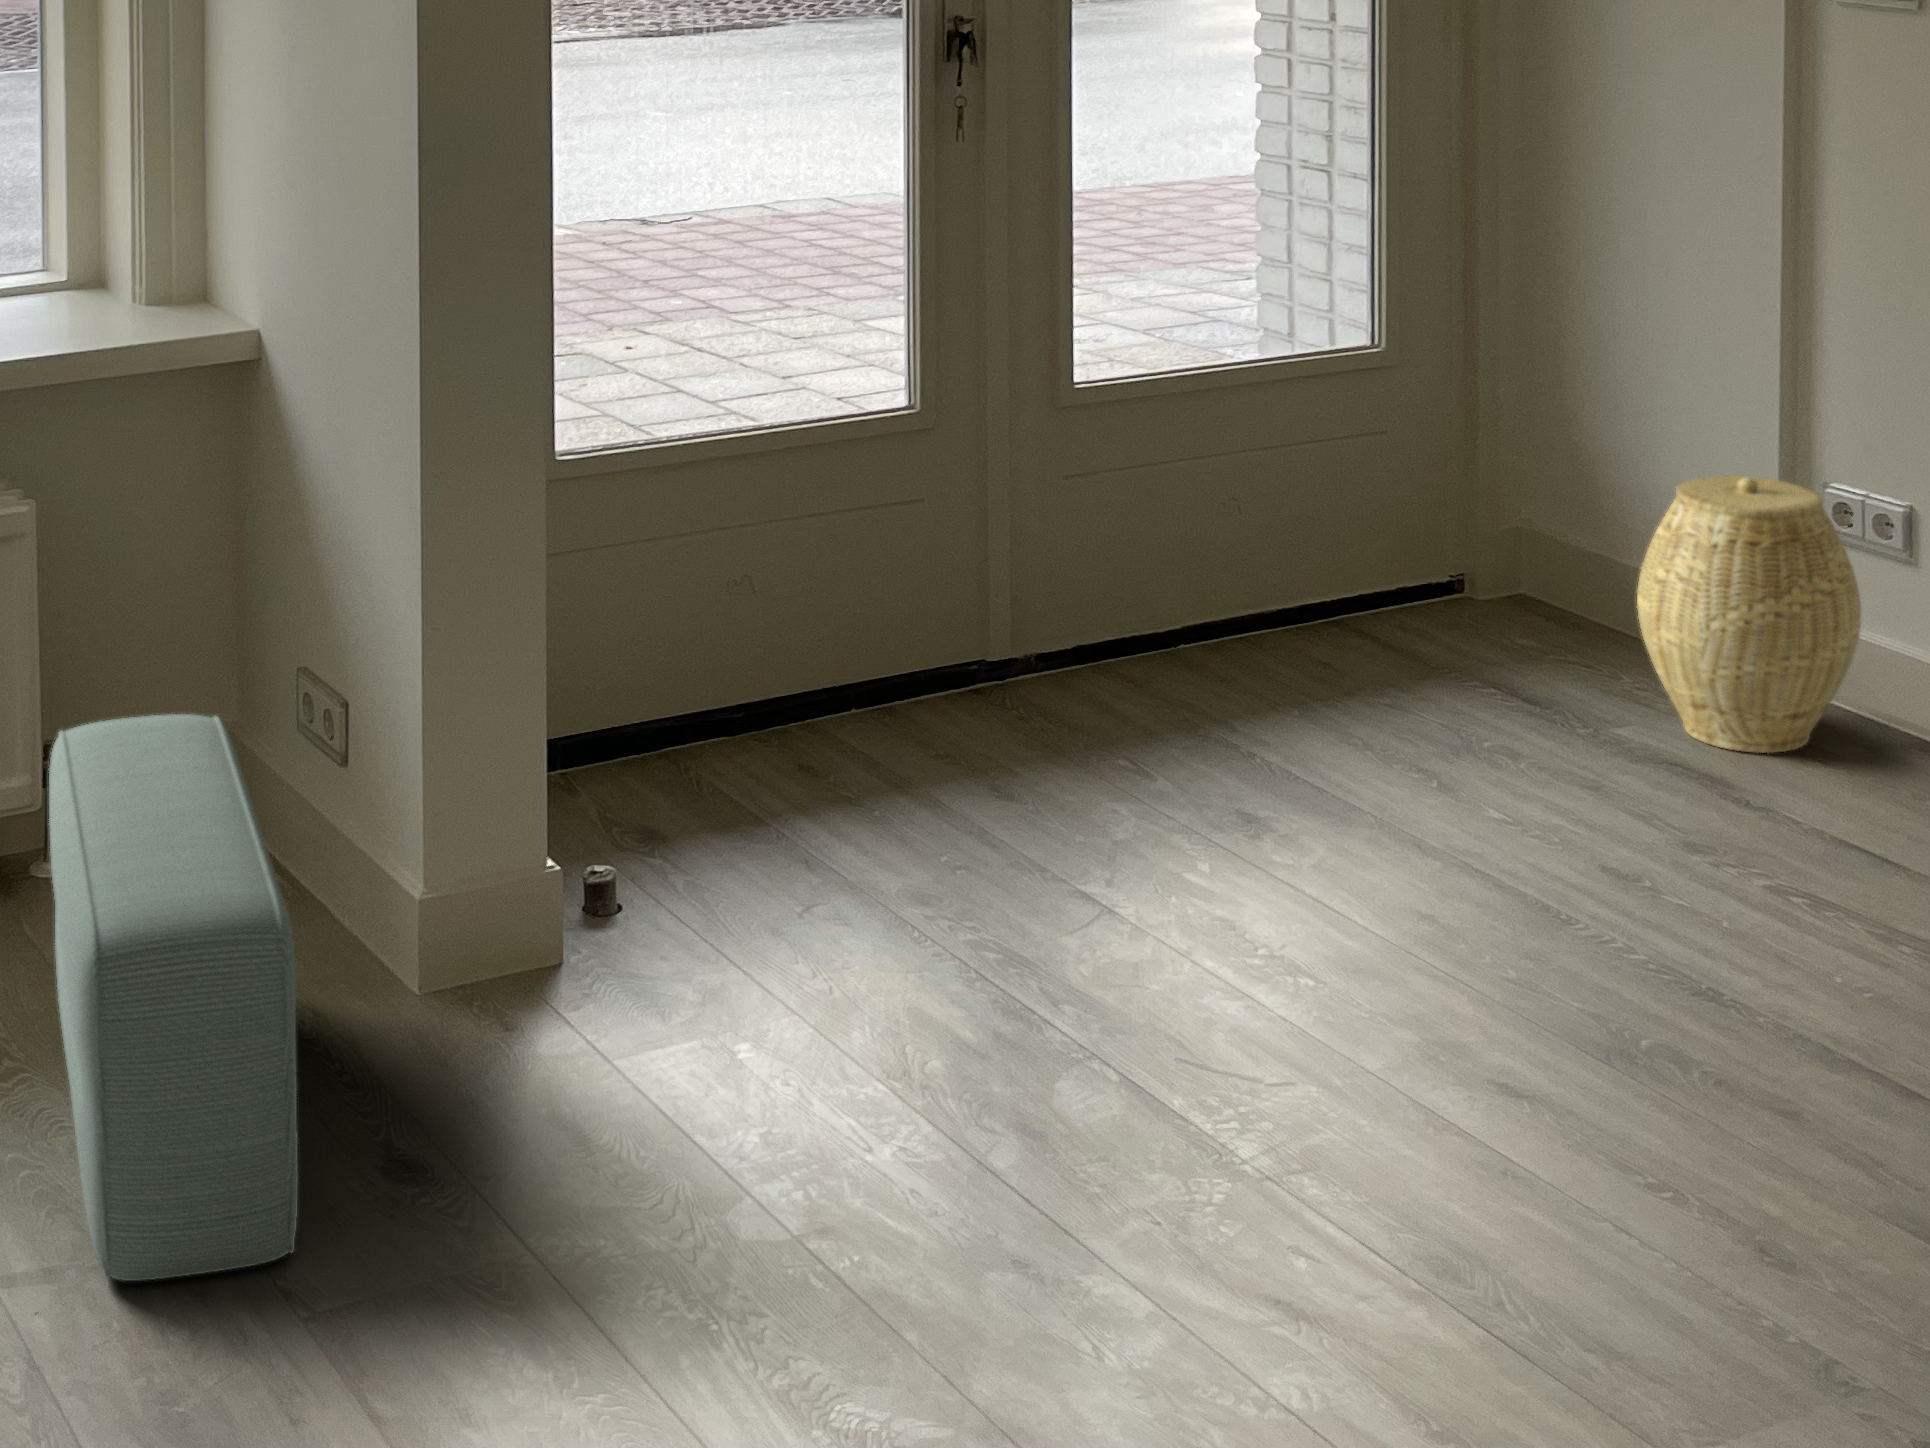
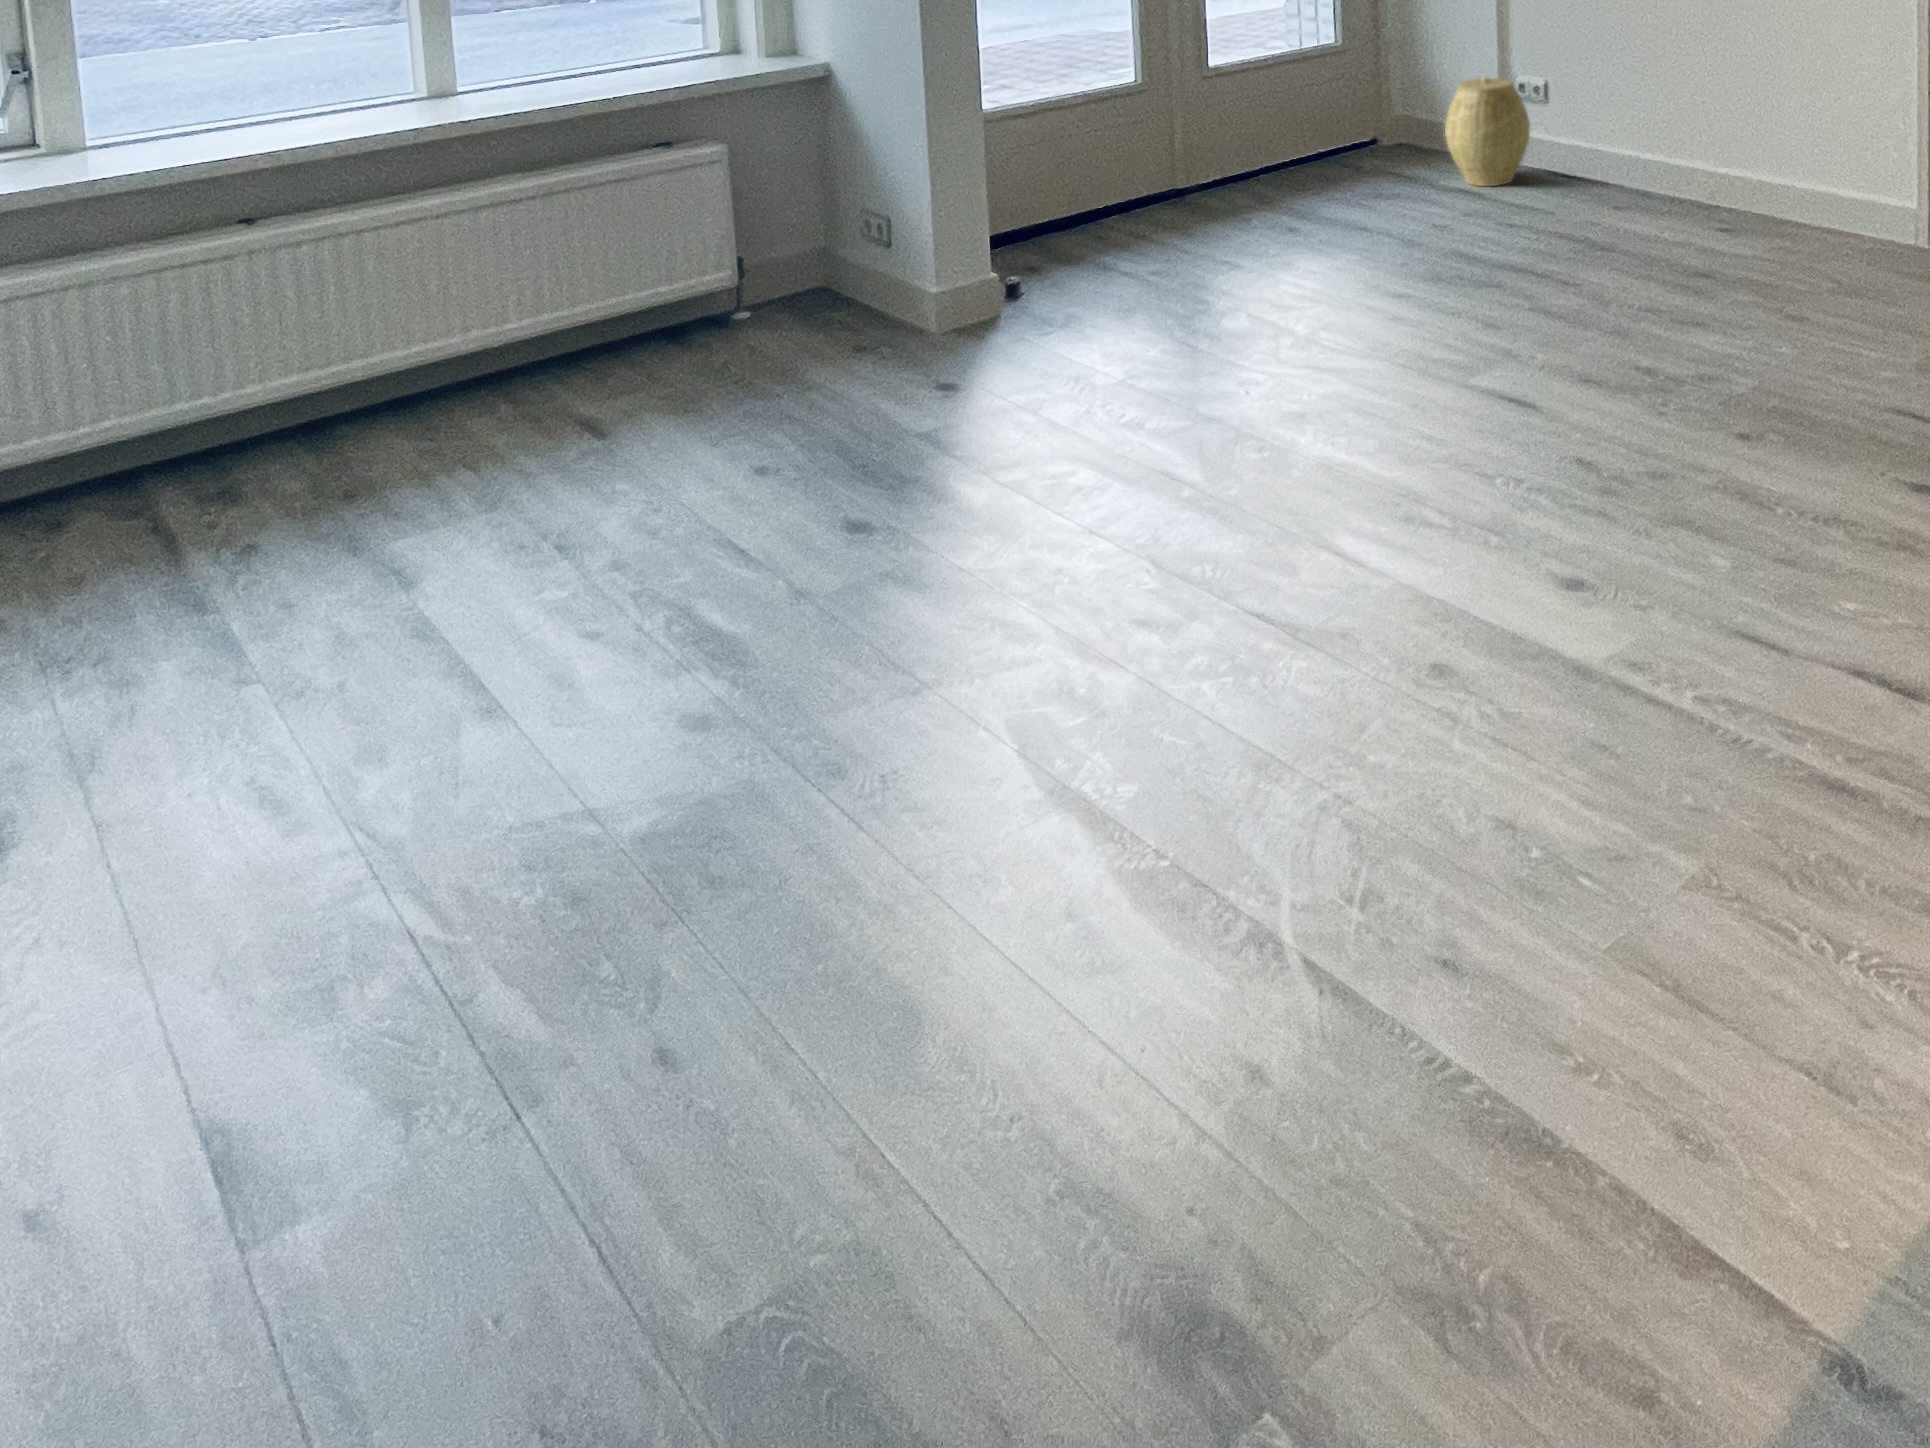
pouf: present [49,714,298,1281] -> none [756,222,905,436]

